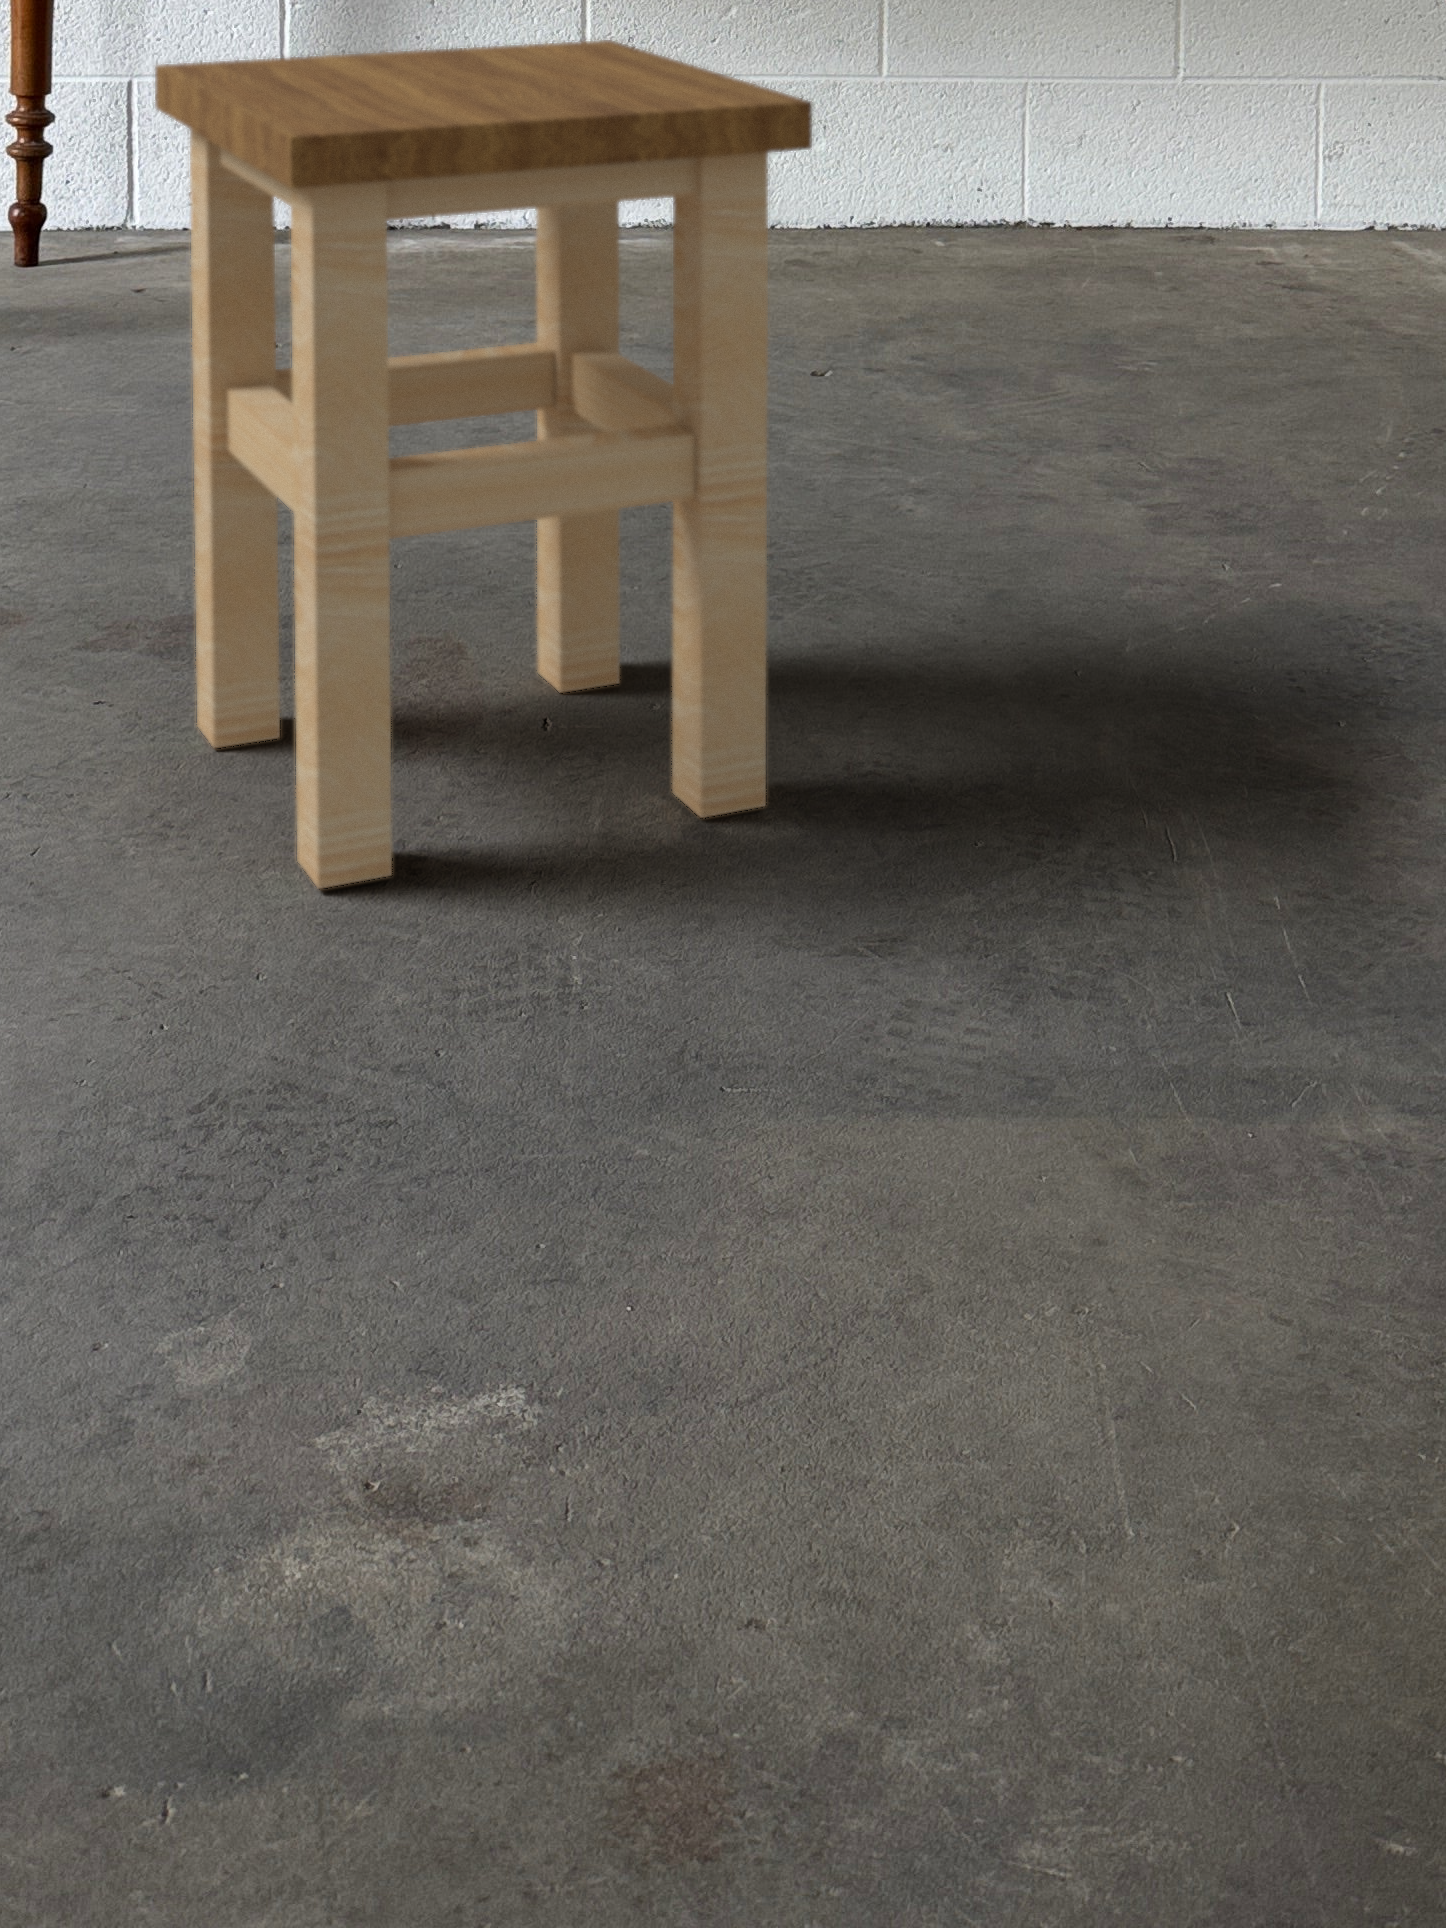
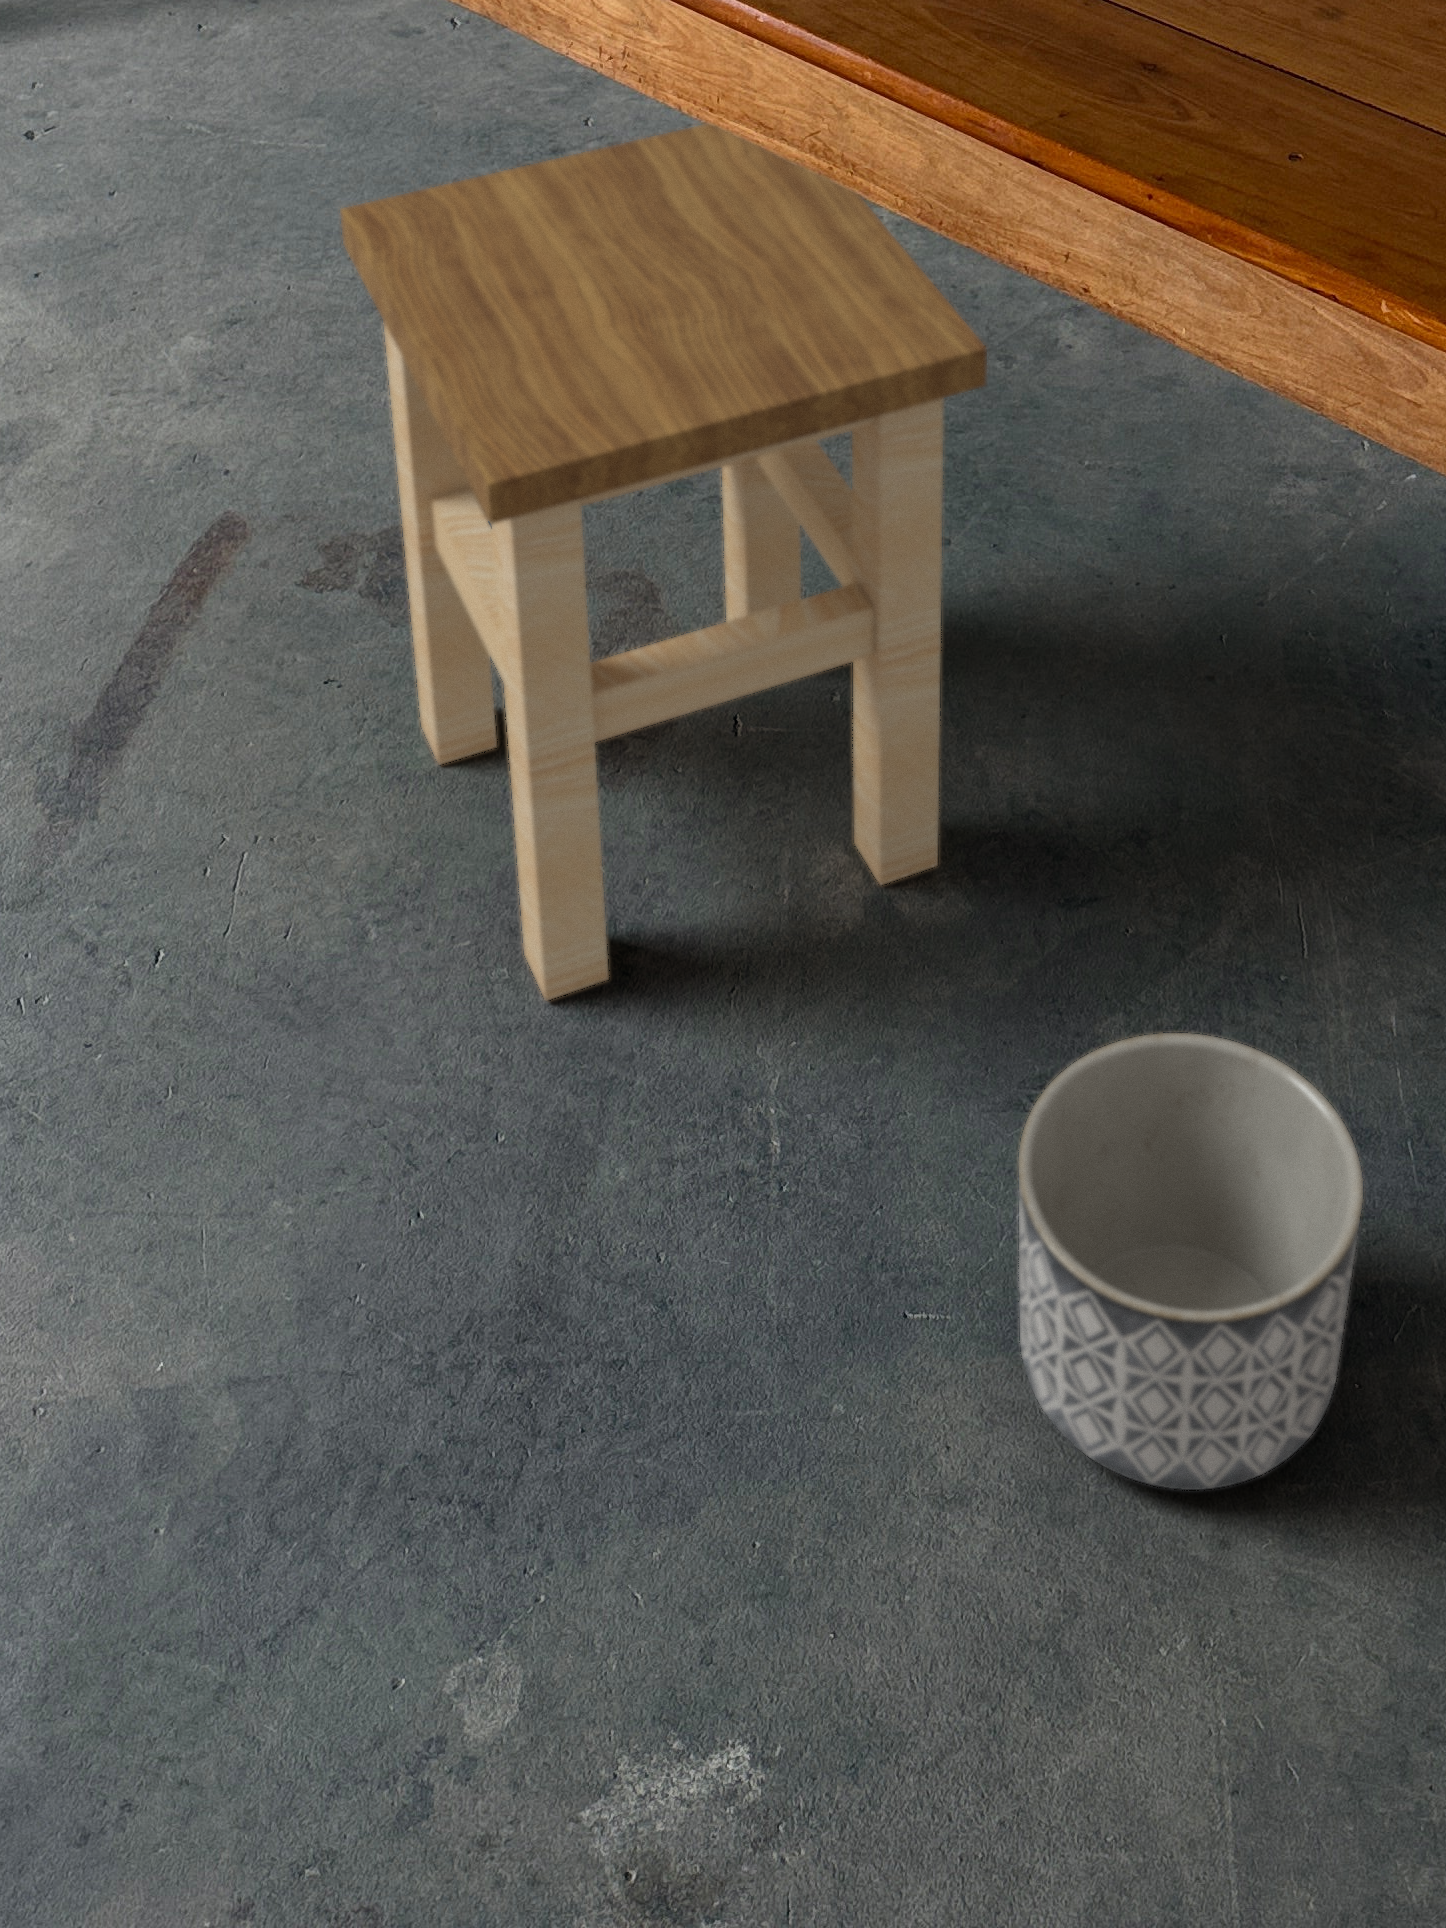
planter: none [852,728,1246,1188] -> present [1019,1033,1363,1490]

